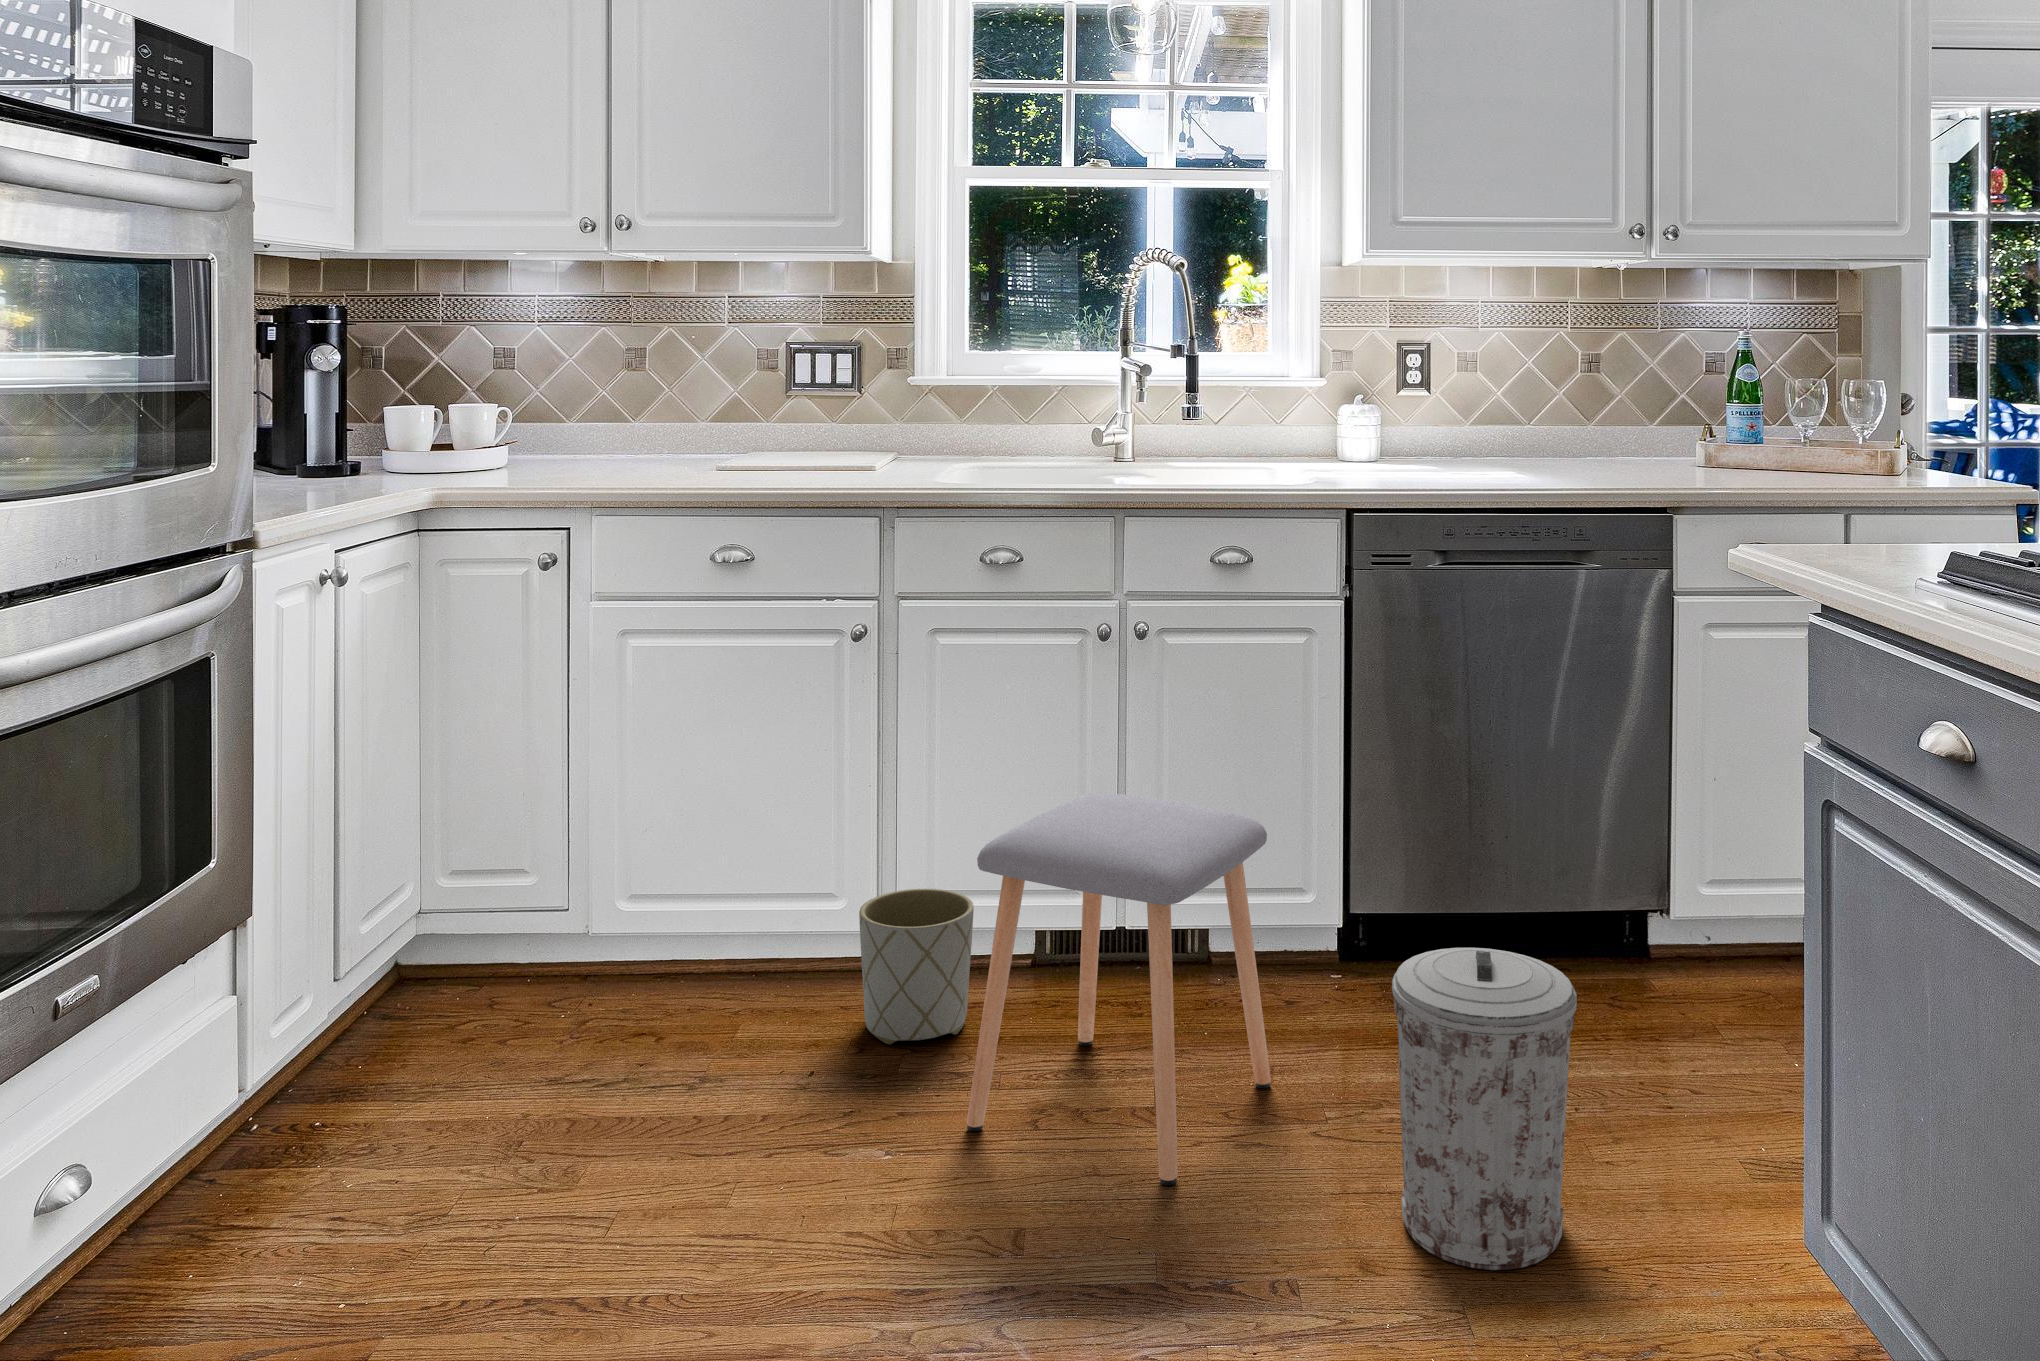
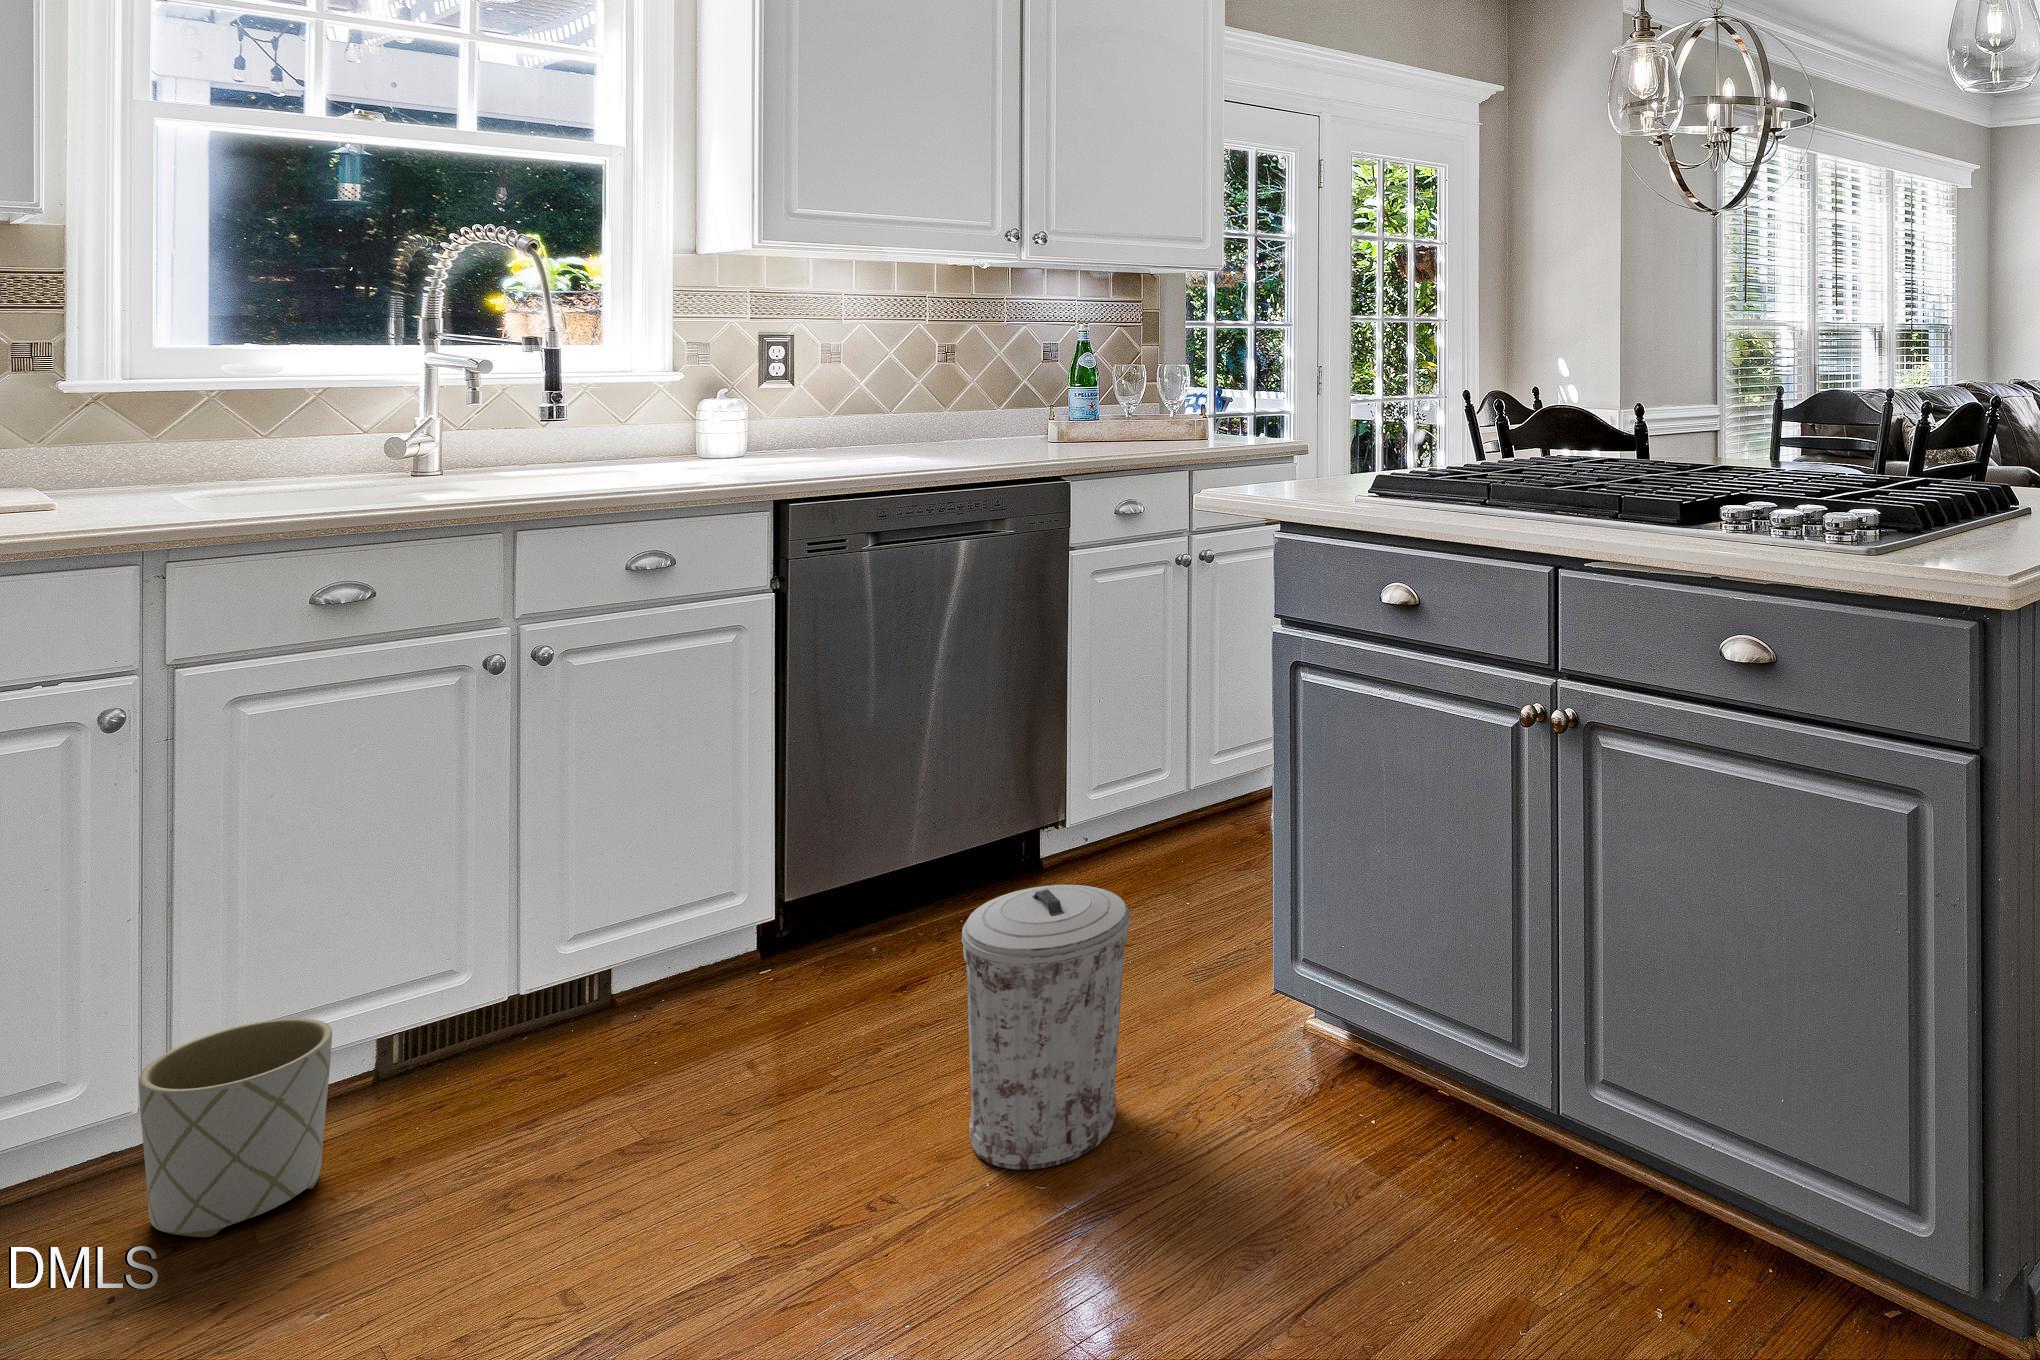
stool: present [967,792,1271,1185] -> none [412,830,766,1279]

